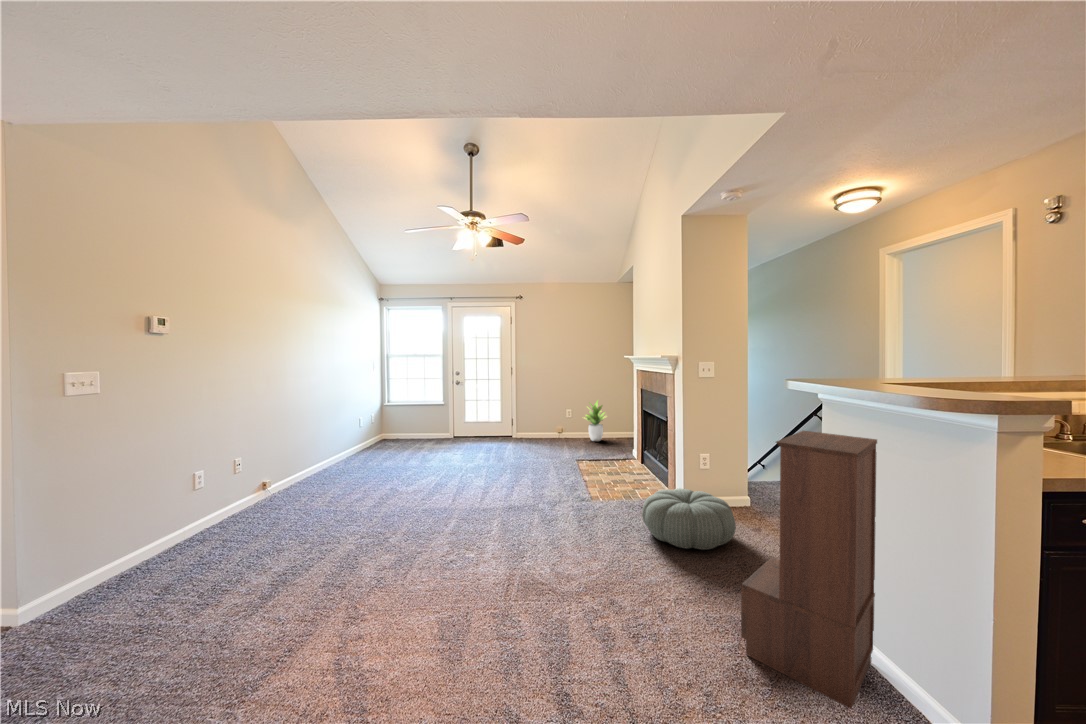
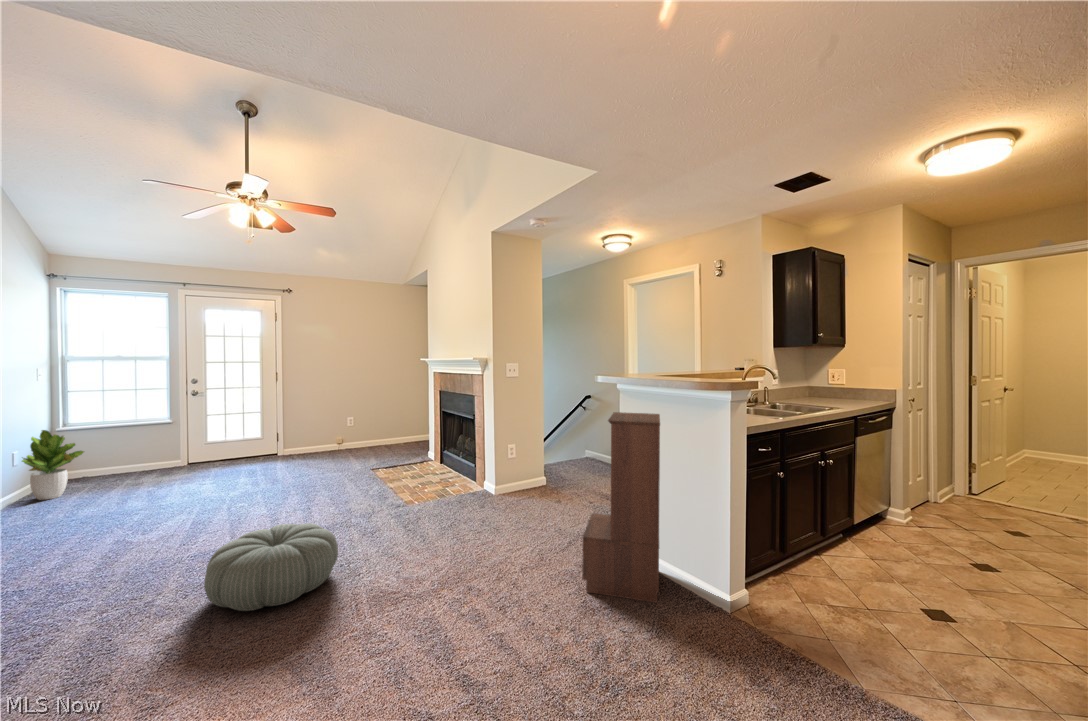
potted plant: present [585,401,606,441] -> present [22,430,84,500]
pouf: present [642,488,736,550] -> present [204,523,338,611]

